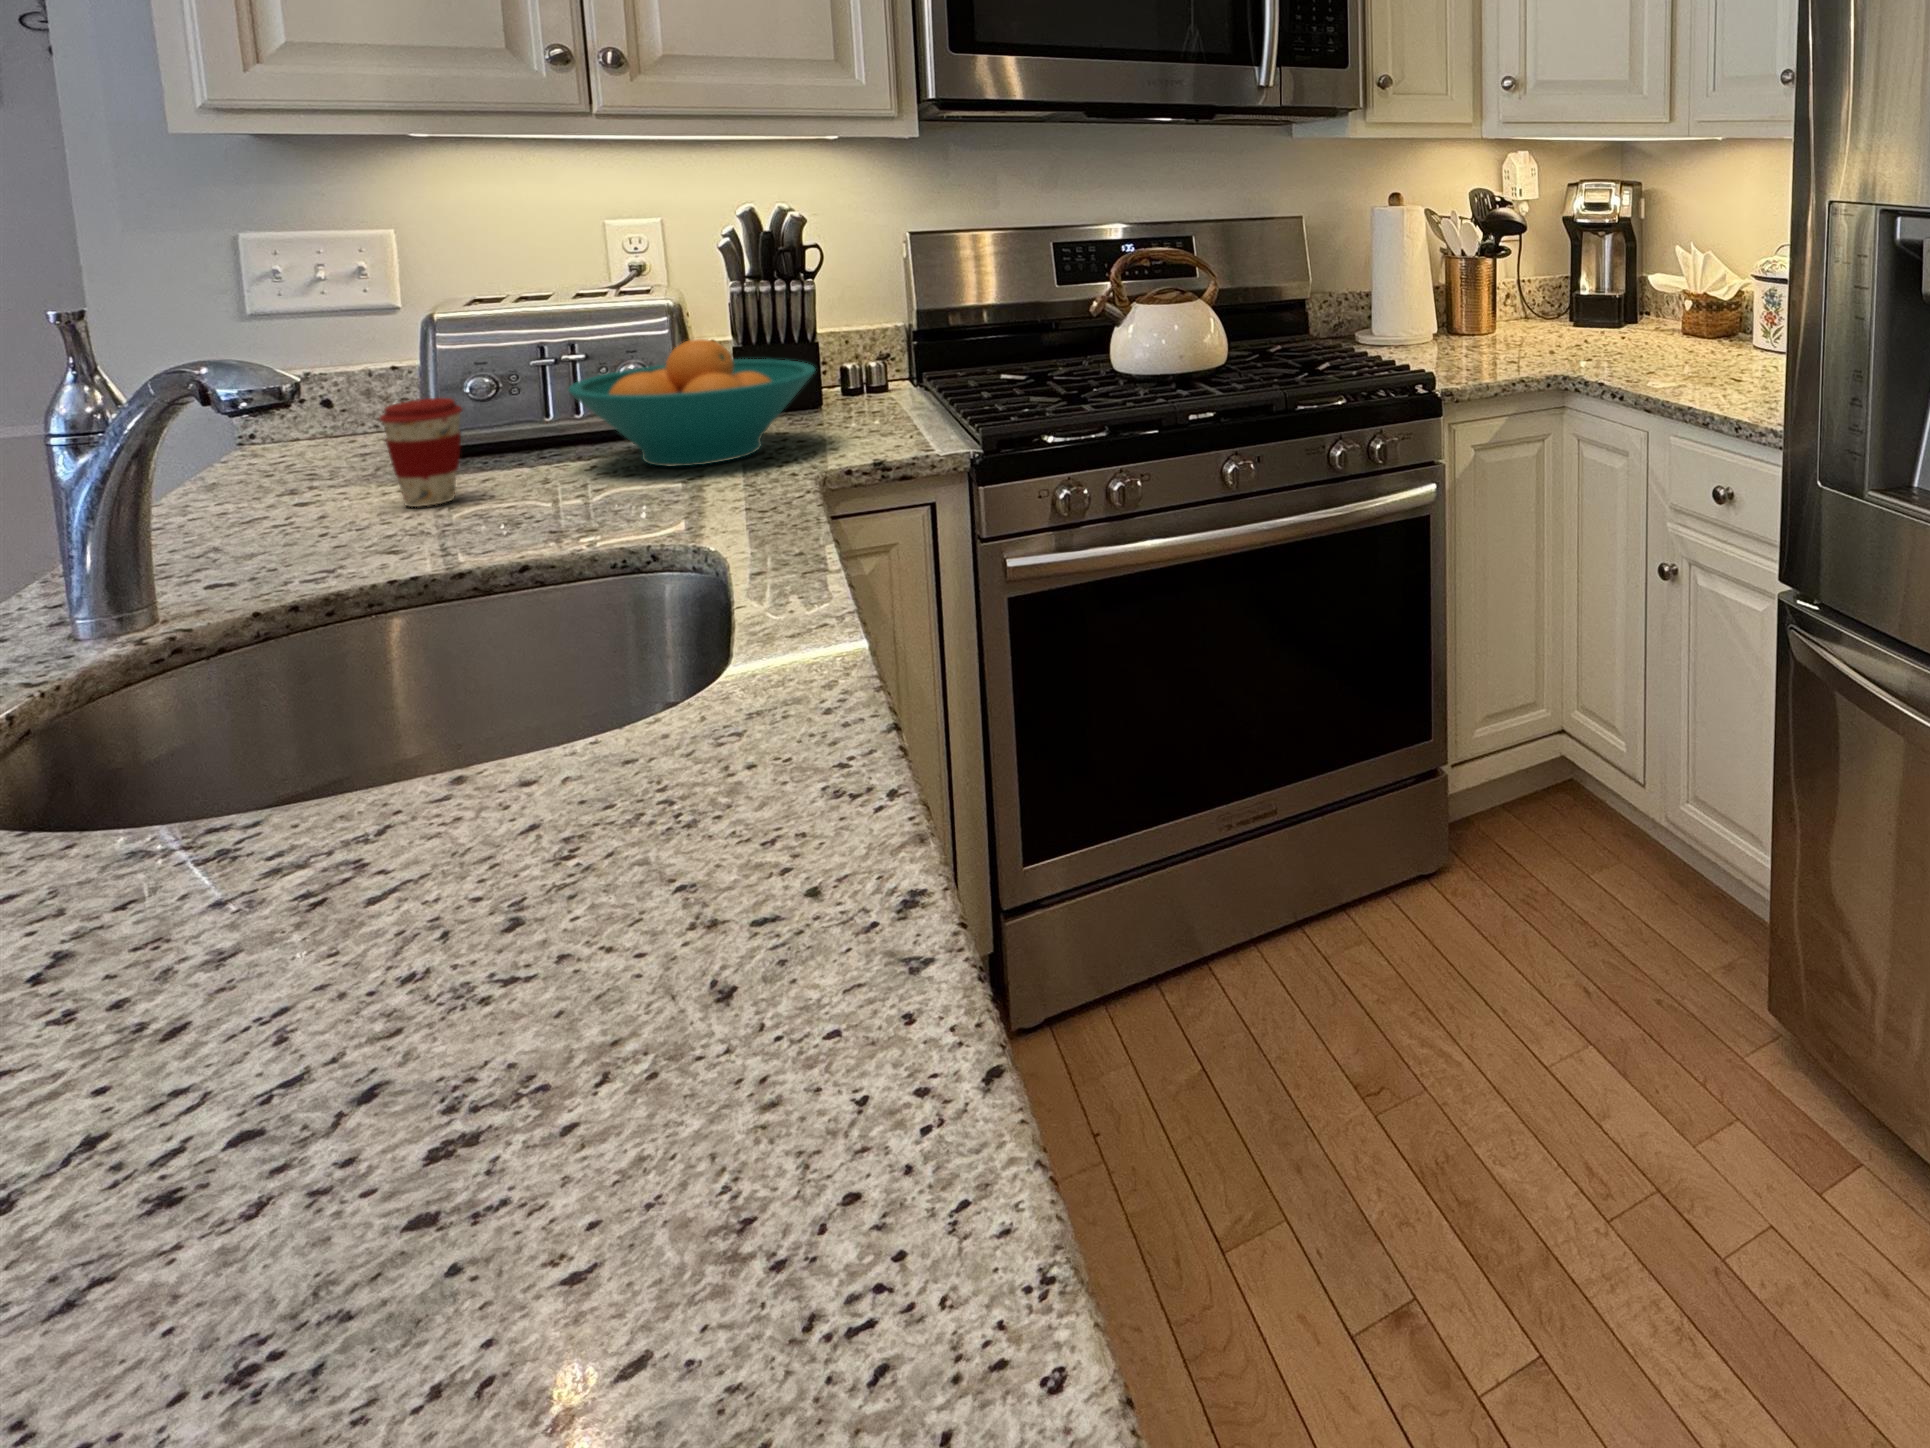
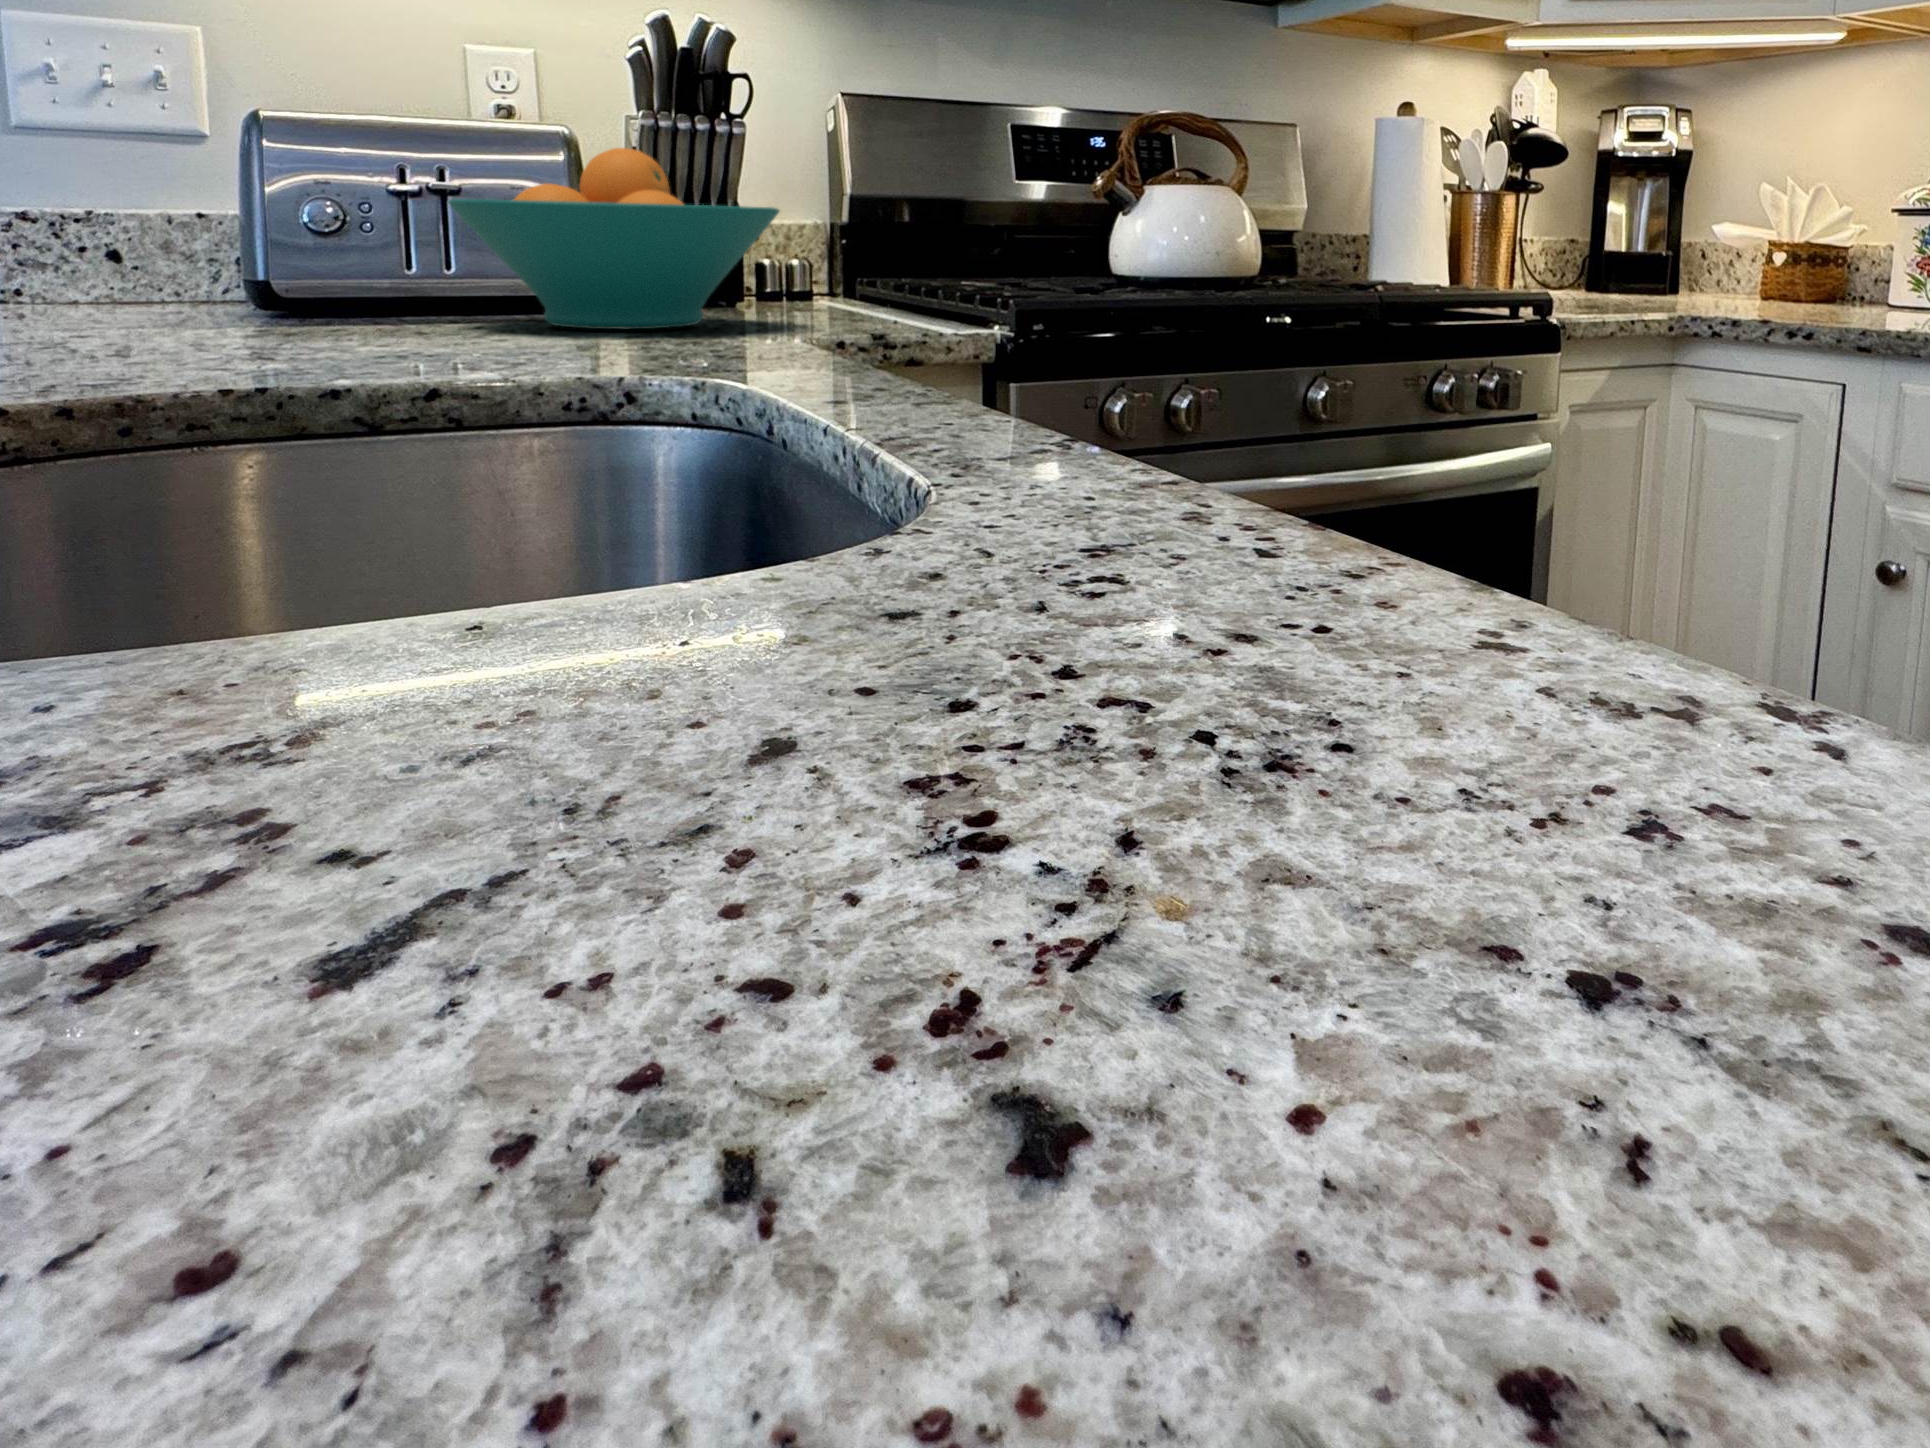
coffee cup: present [379,398,463,507] -> none [192,179,311,339]

